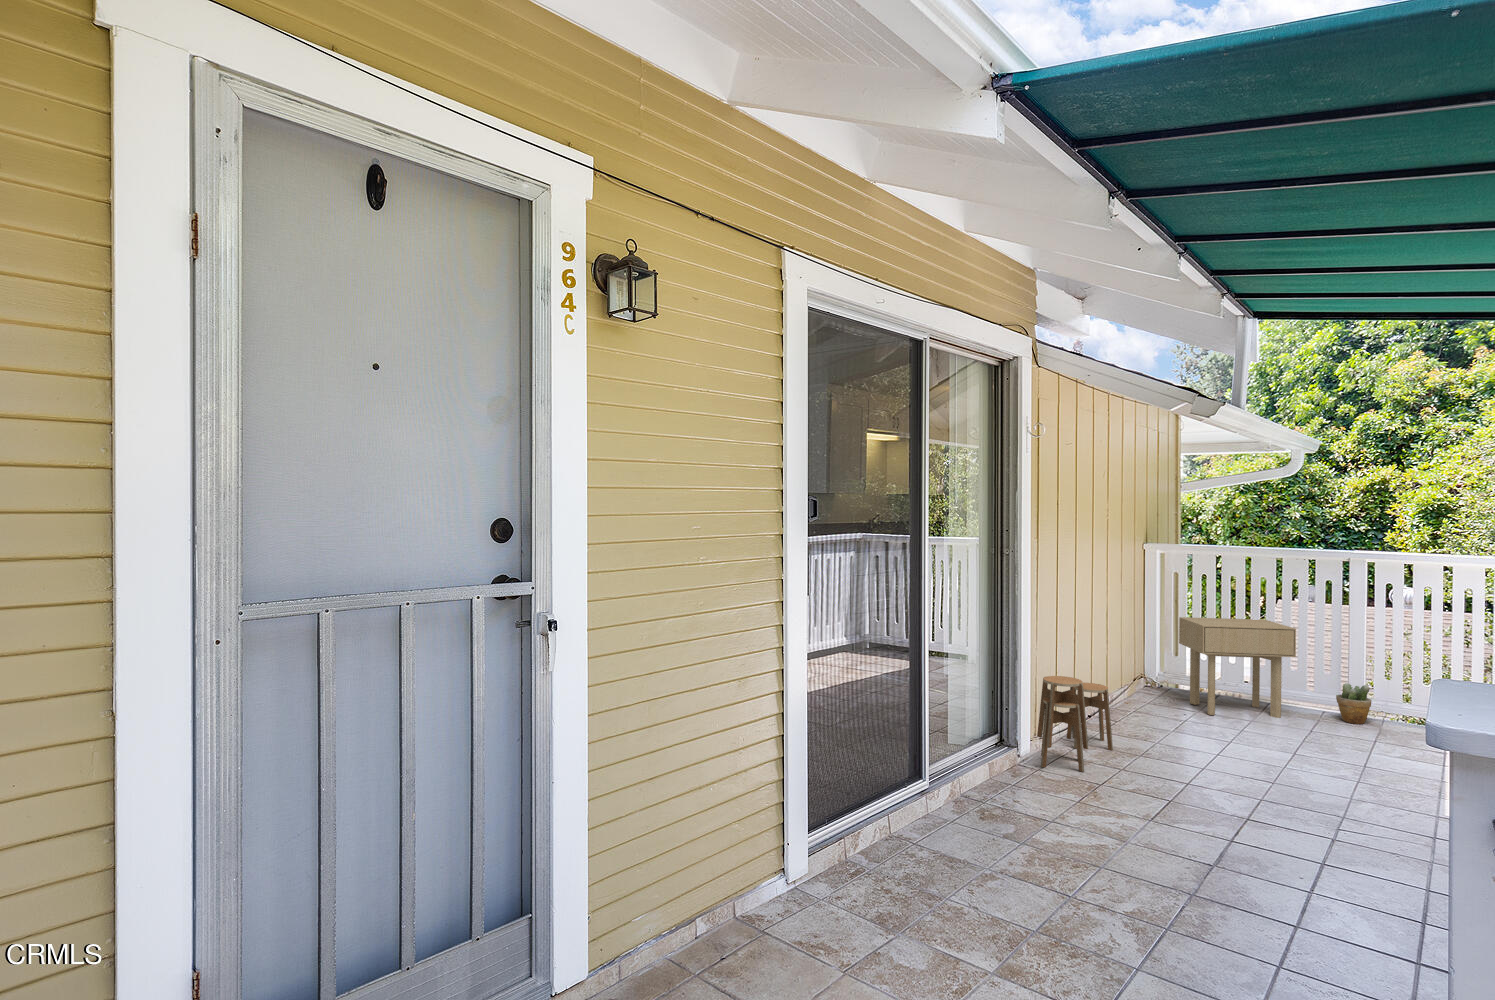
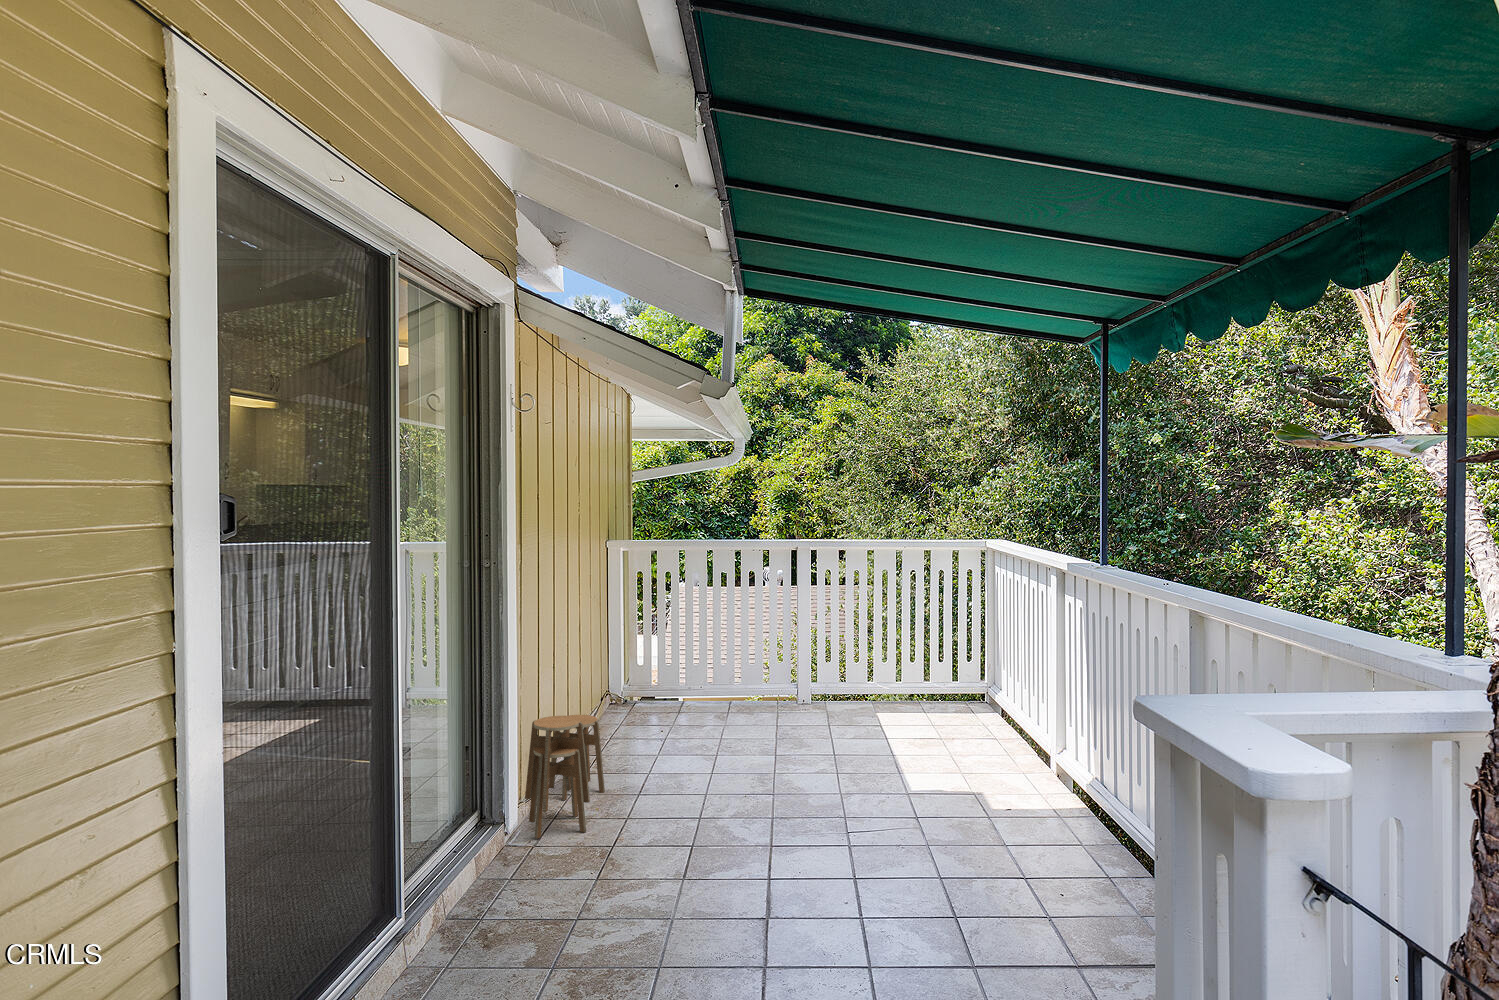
side table: present [1179,617,1296,718] -> none [643,614,750,723]
potted plant: present [1336,683,1372,724] -> none [779,669,807,707]

